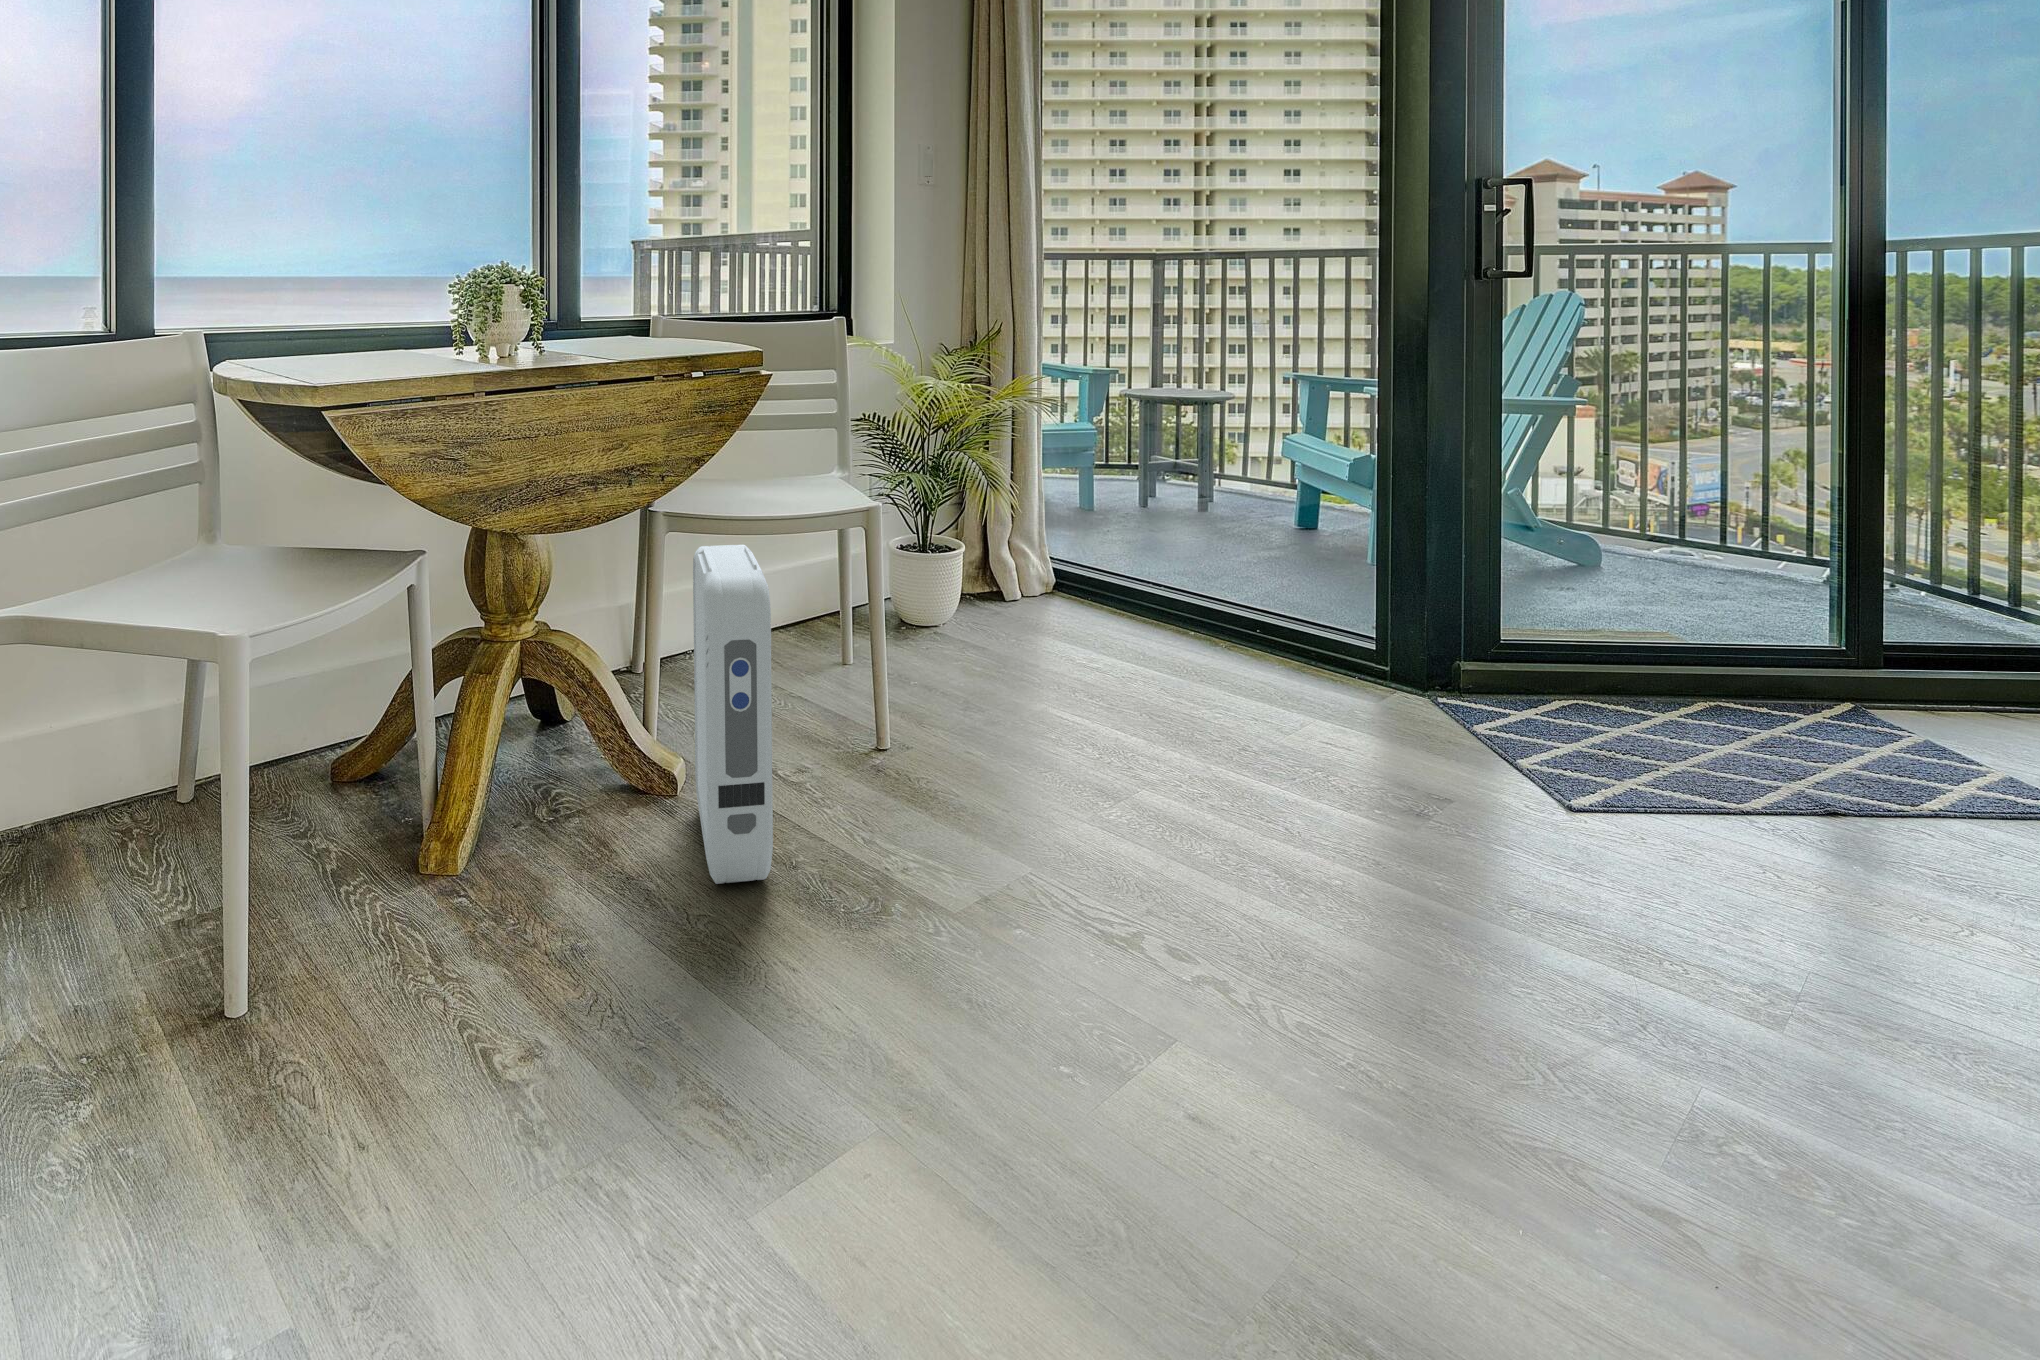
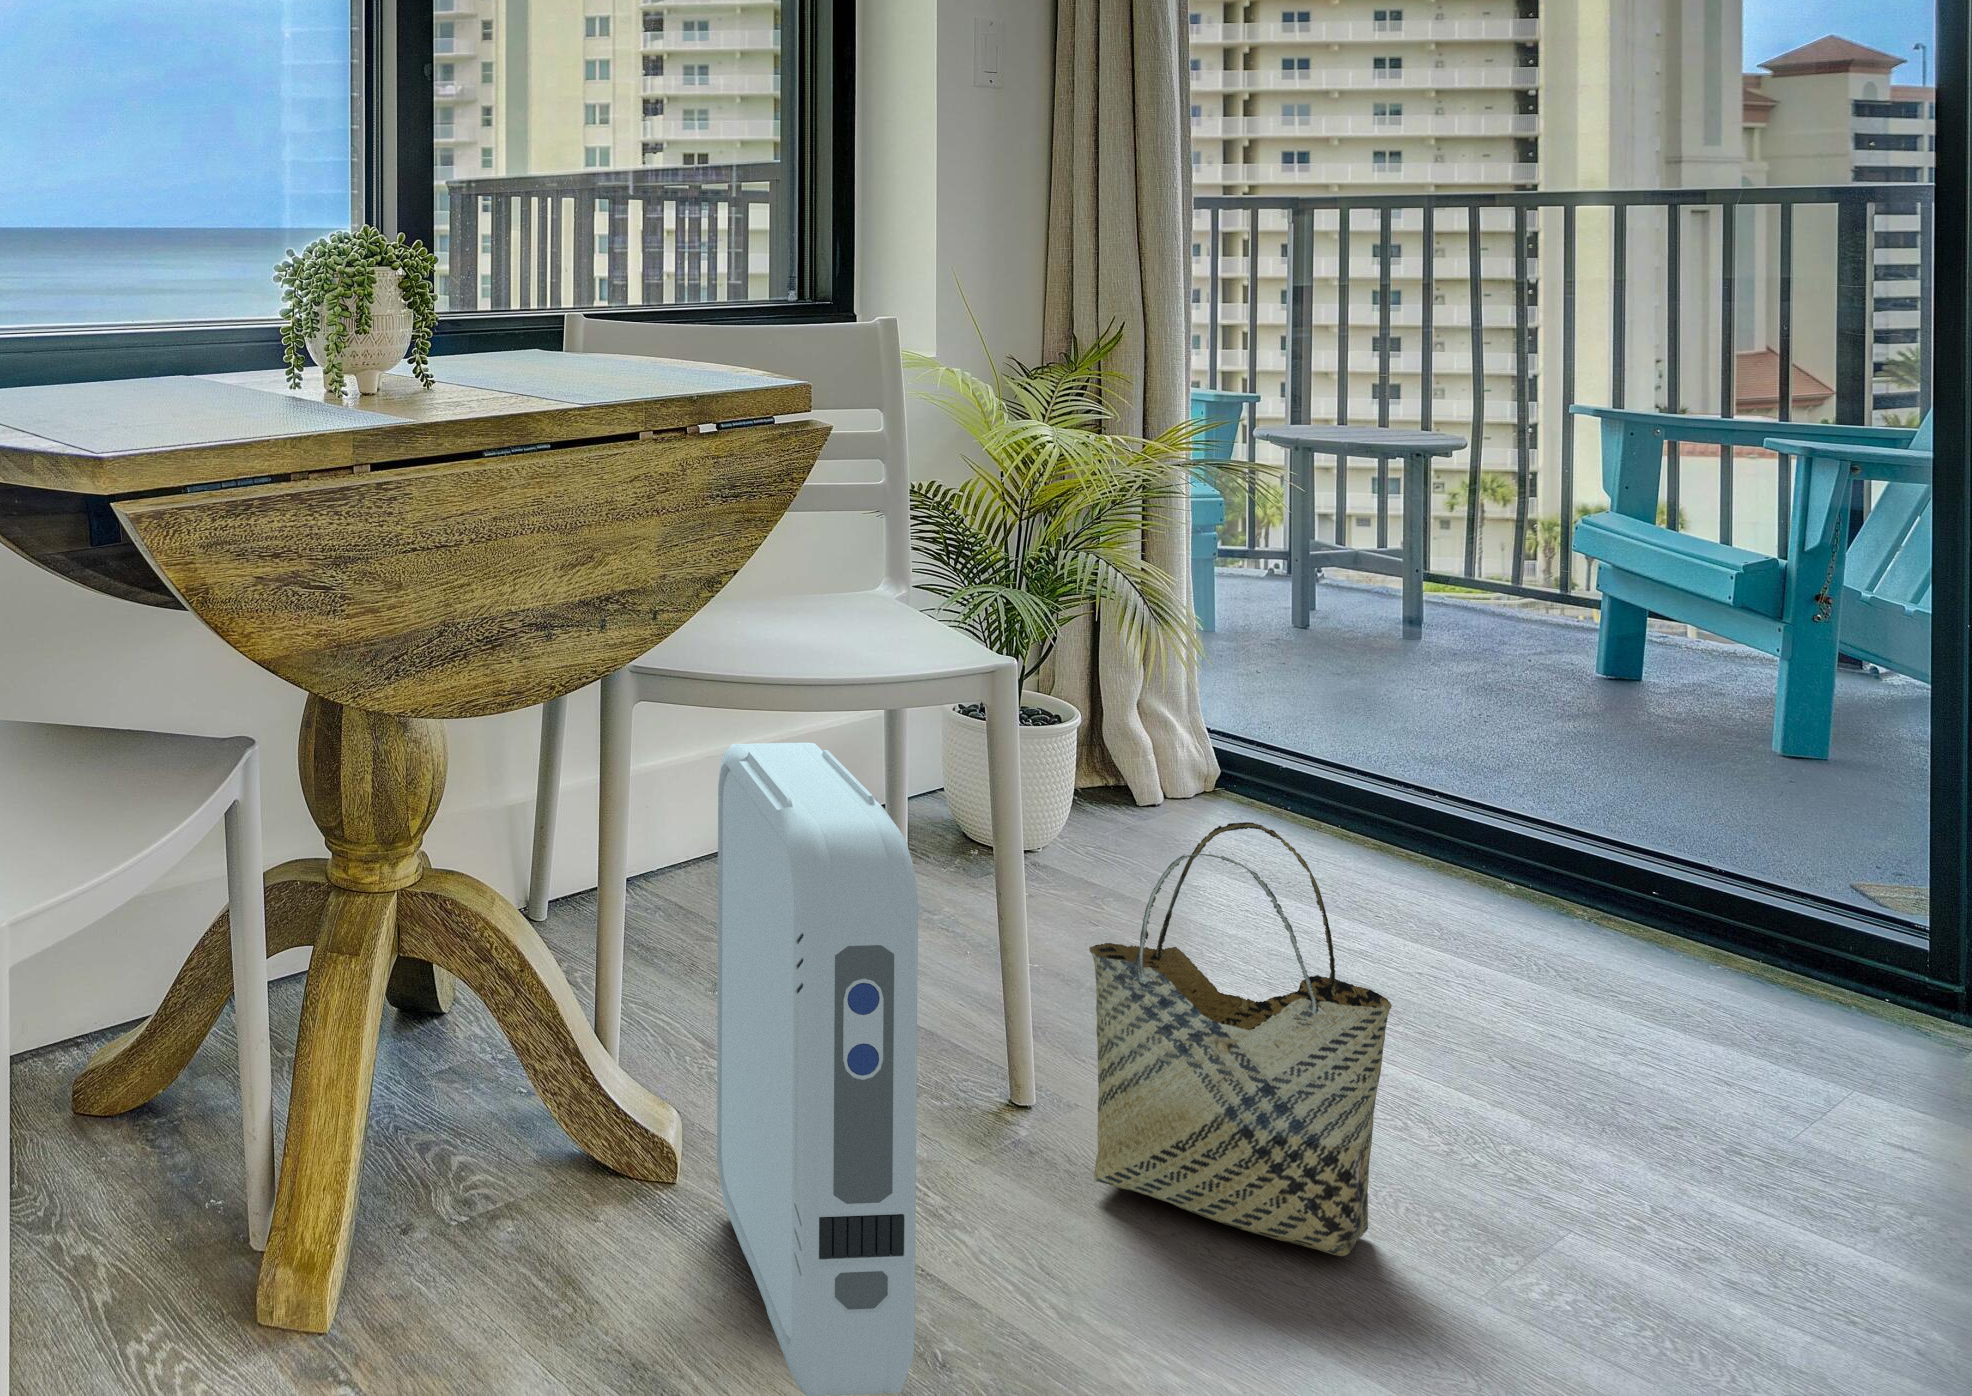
woven basket: none [907,584,1054,808] -> present [1089,822,1392,1256]

